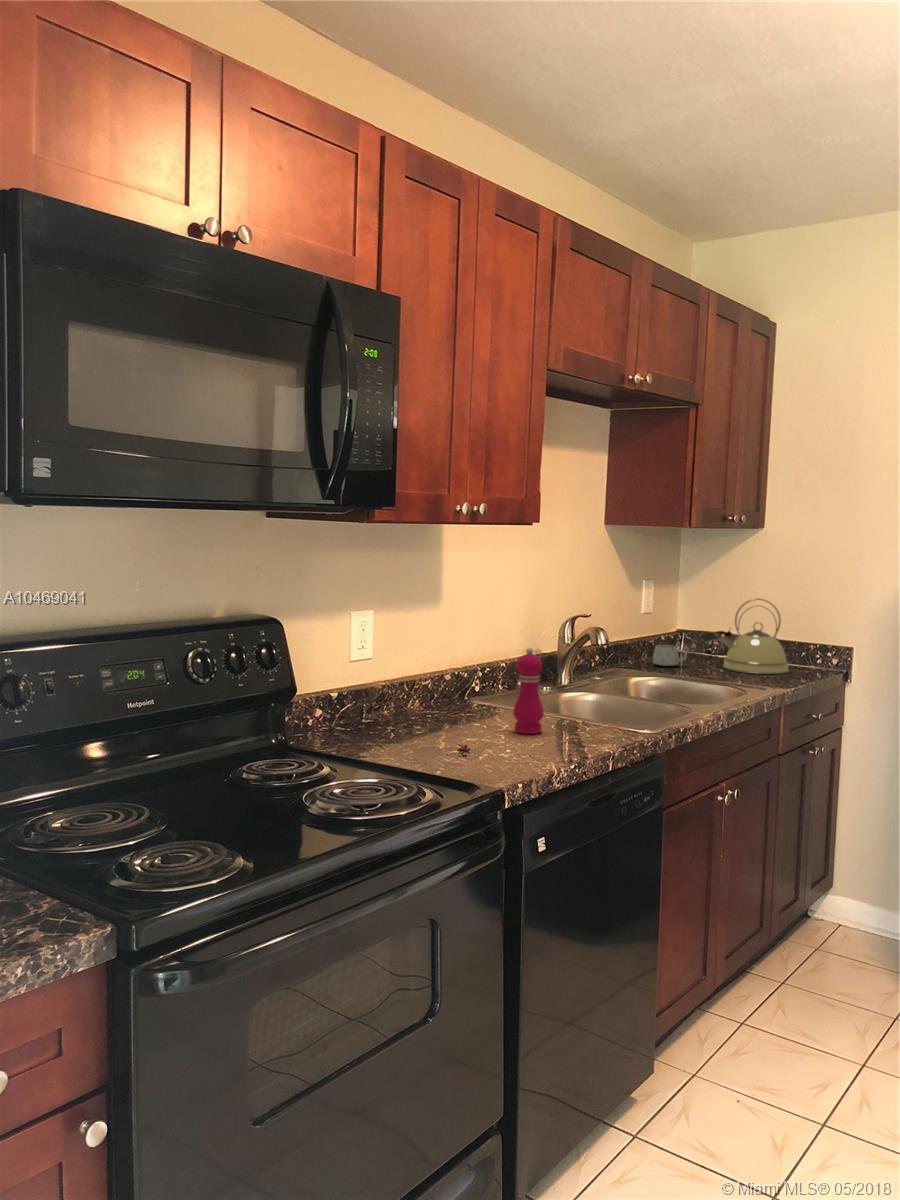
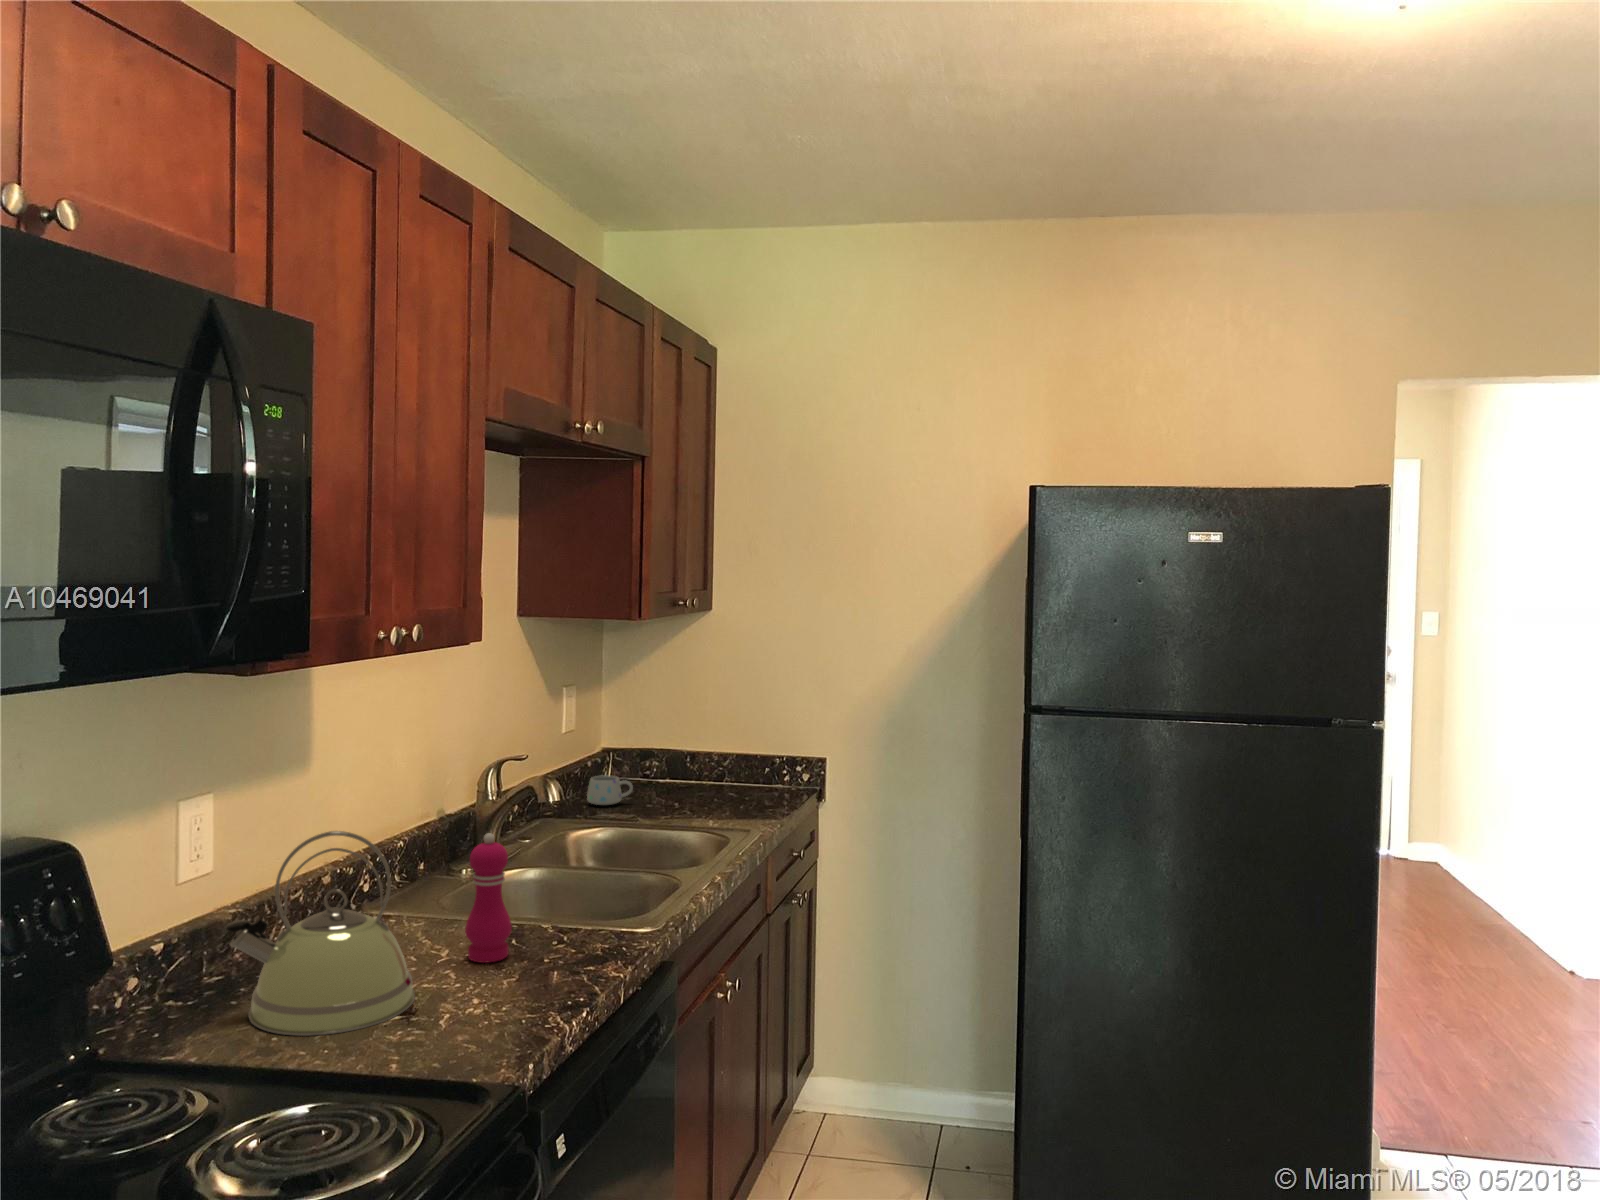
kettle: present [716,598,789,674] -> present [225,831,415,1036]

